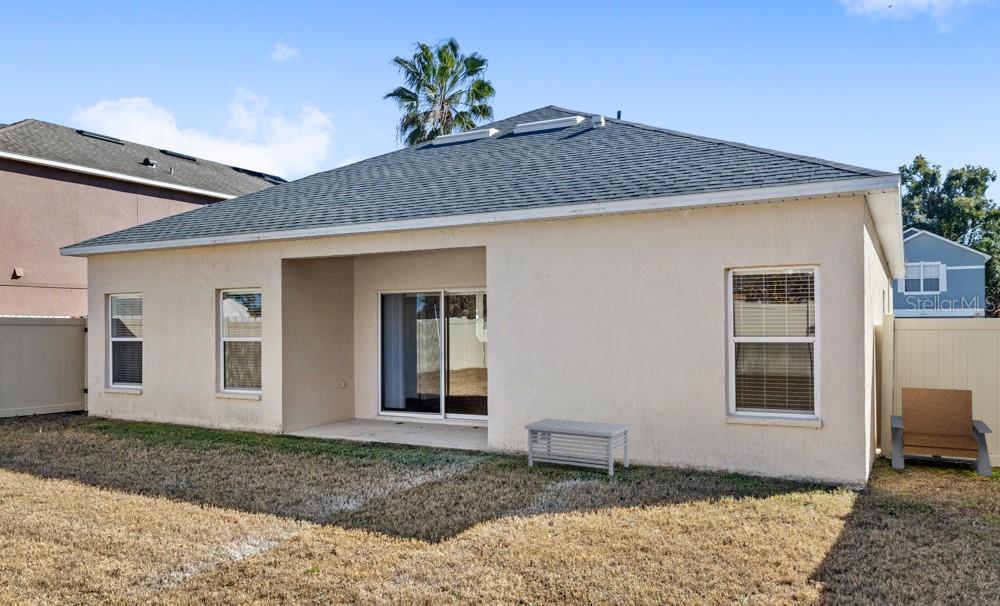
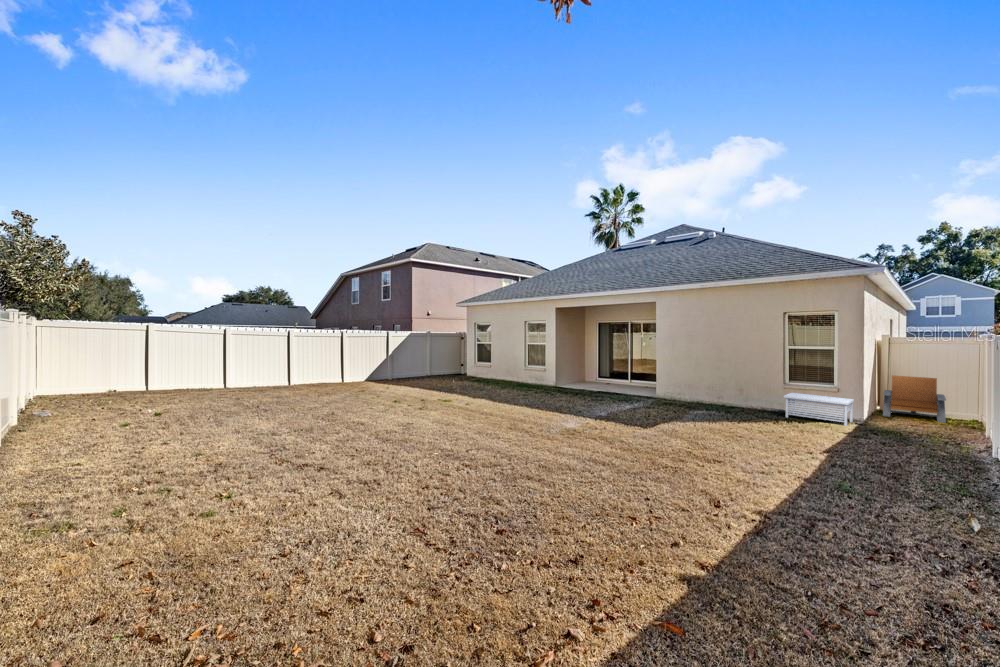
storage bench: present [525,419,630,476] -> present [784,393,854,426]

